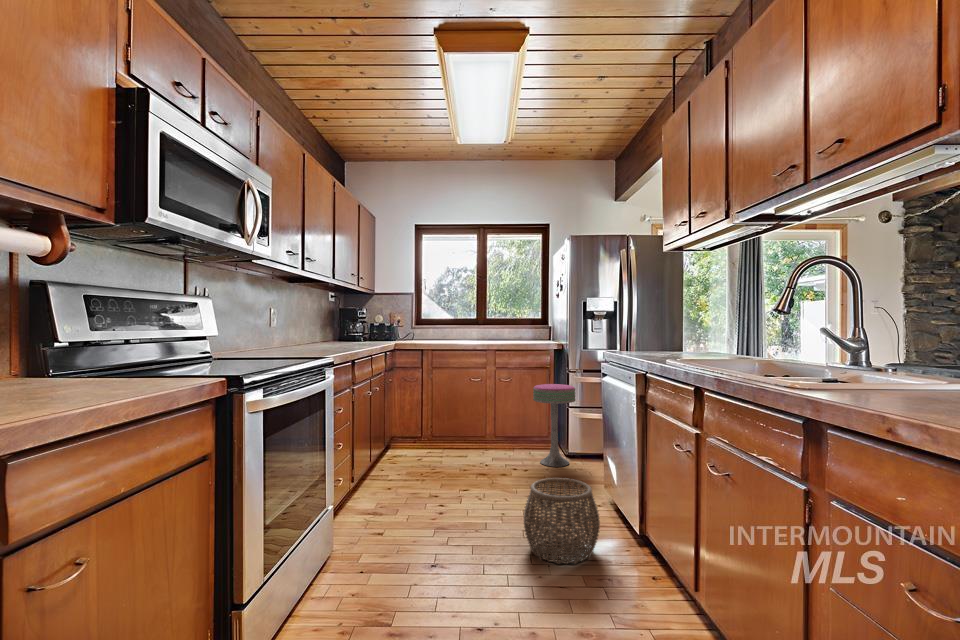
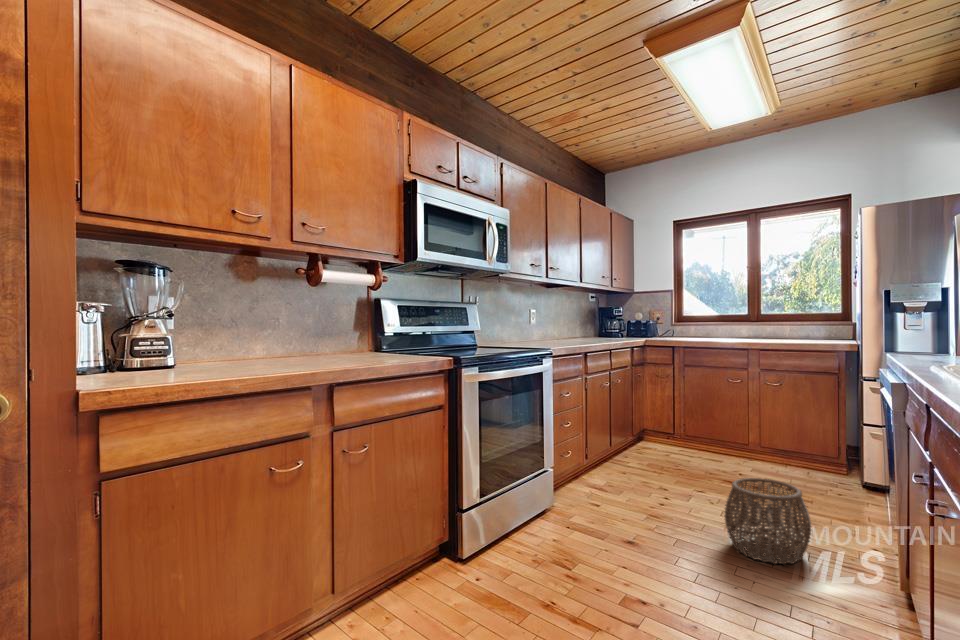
bar stool: present [533,384,575,467] -> none [793,389,850,482]

